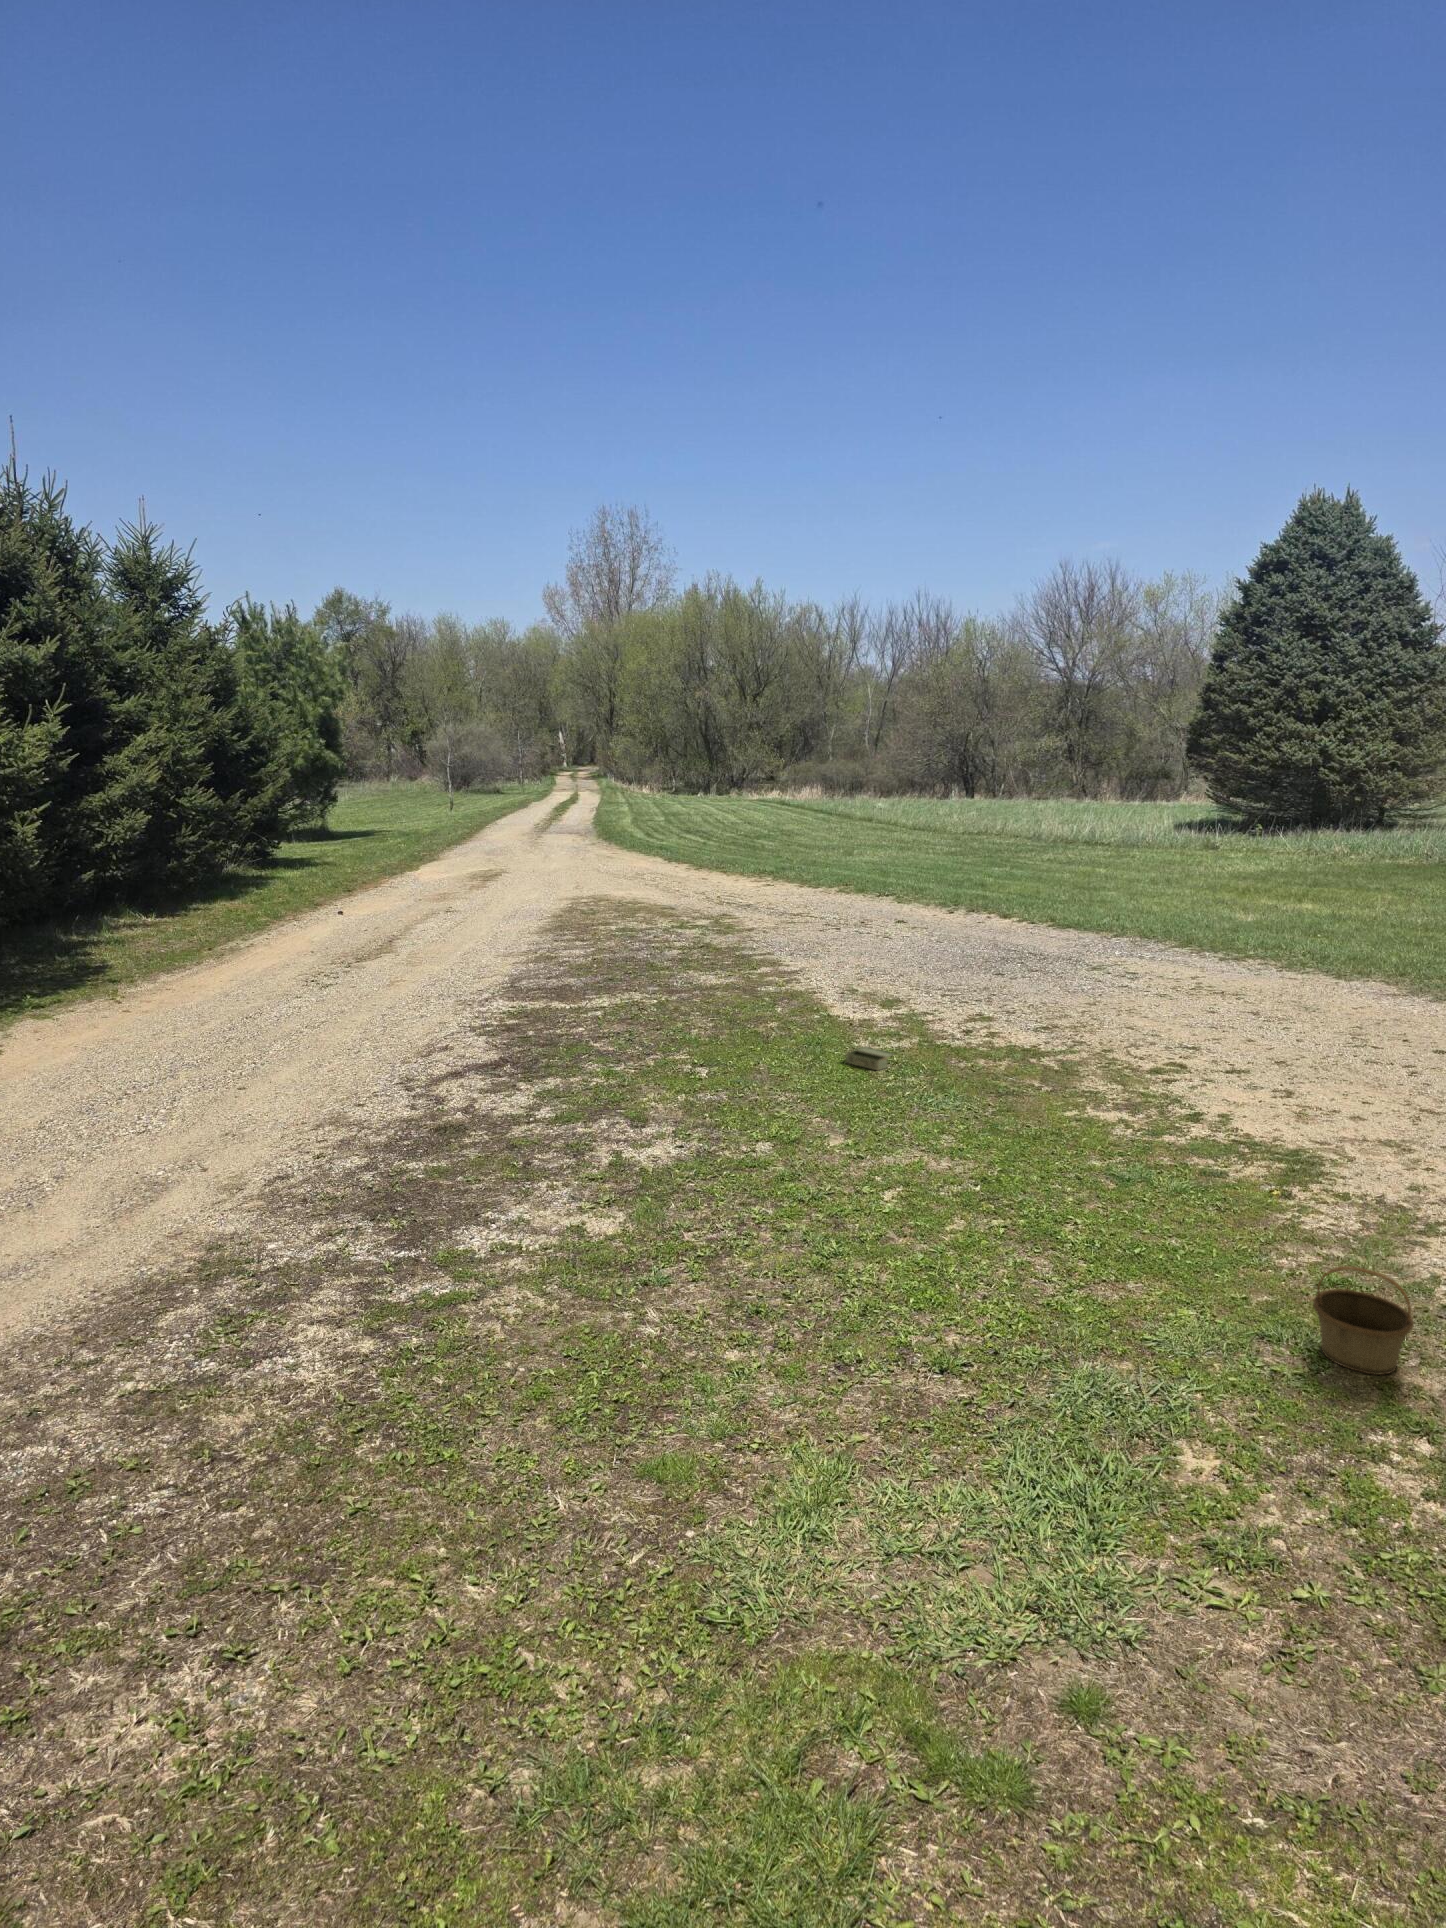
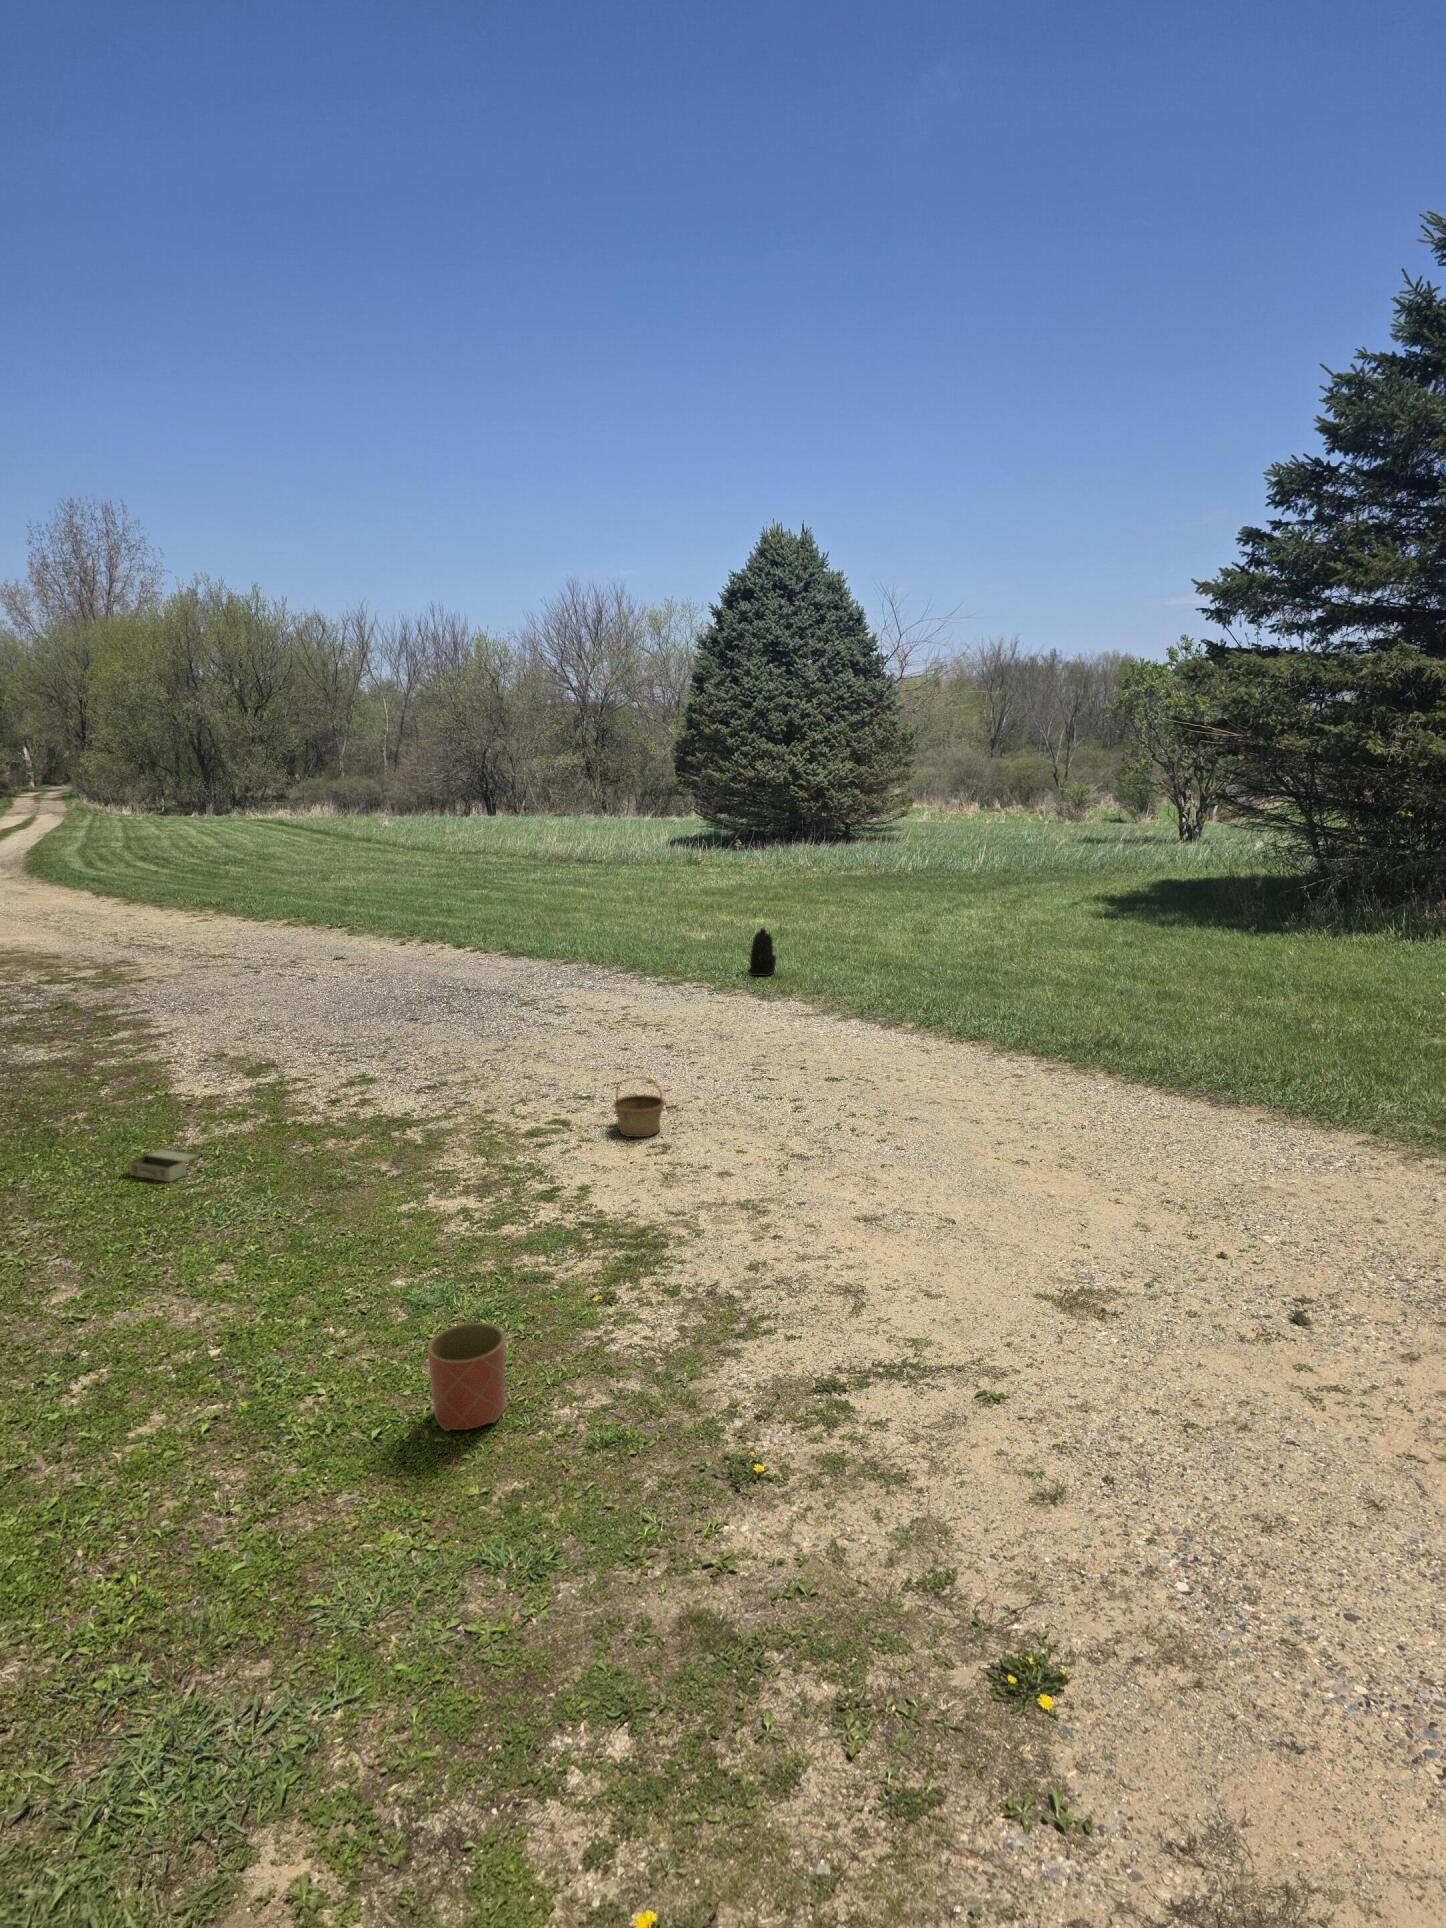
backpack: none [1316,912,1350,960] -> present [748,929,776,976]
planter: none [1176,1186,1240,1263] -> present [427,1323,505,1431]
basket: present [1313,1266,1414,1375] -> present [613,1077,665,1137]

